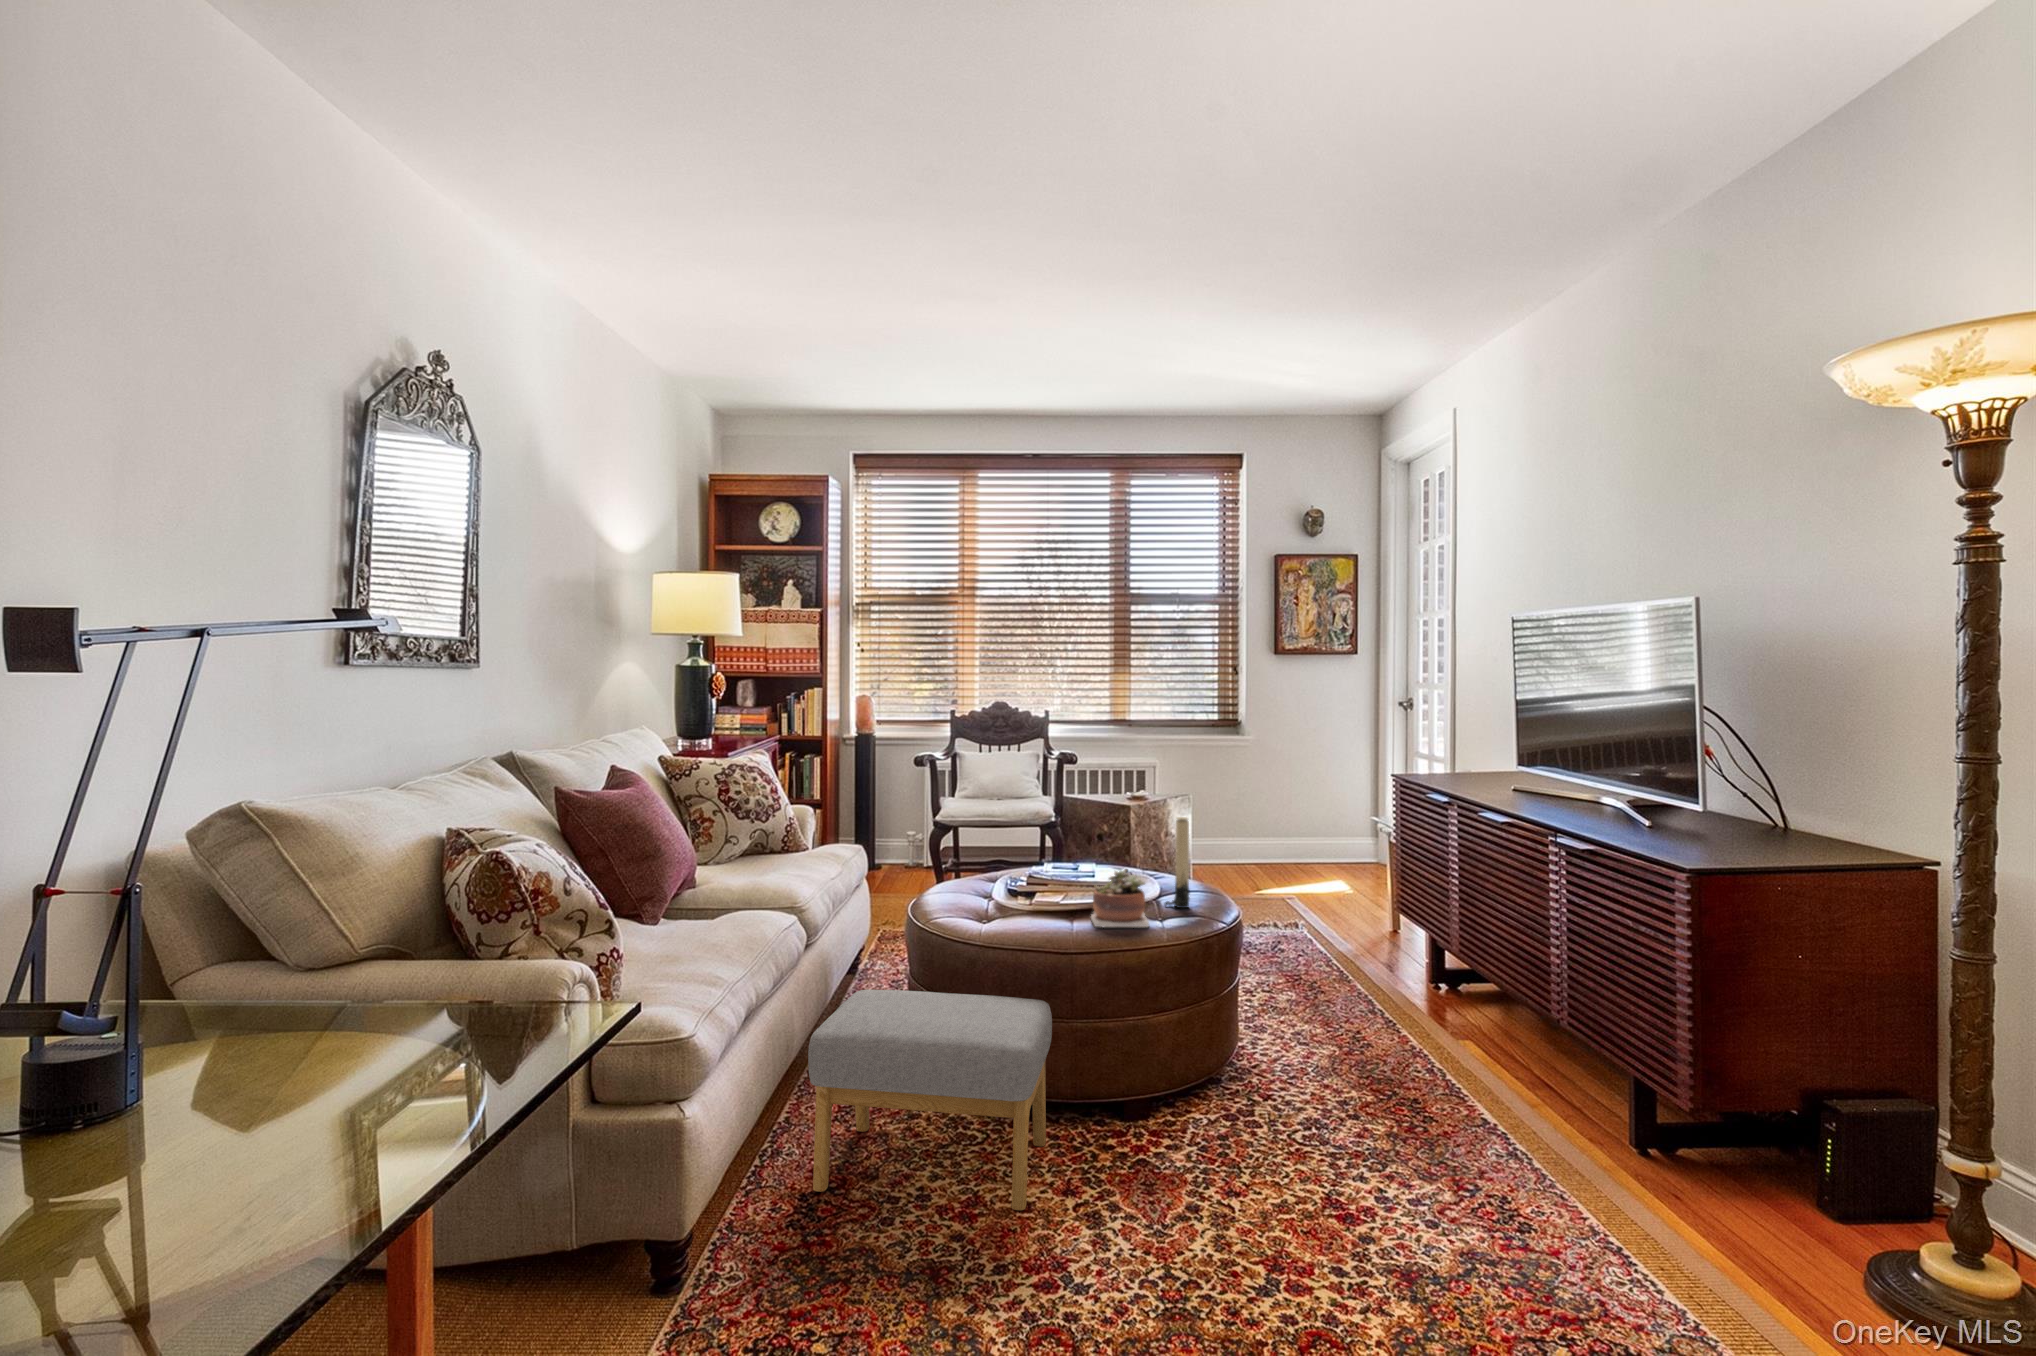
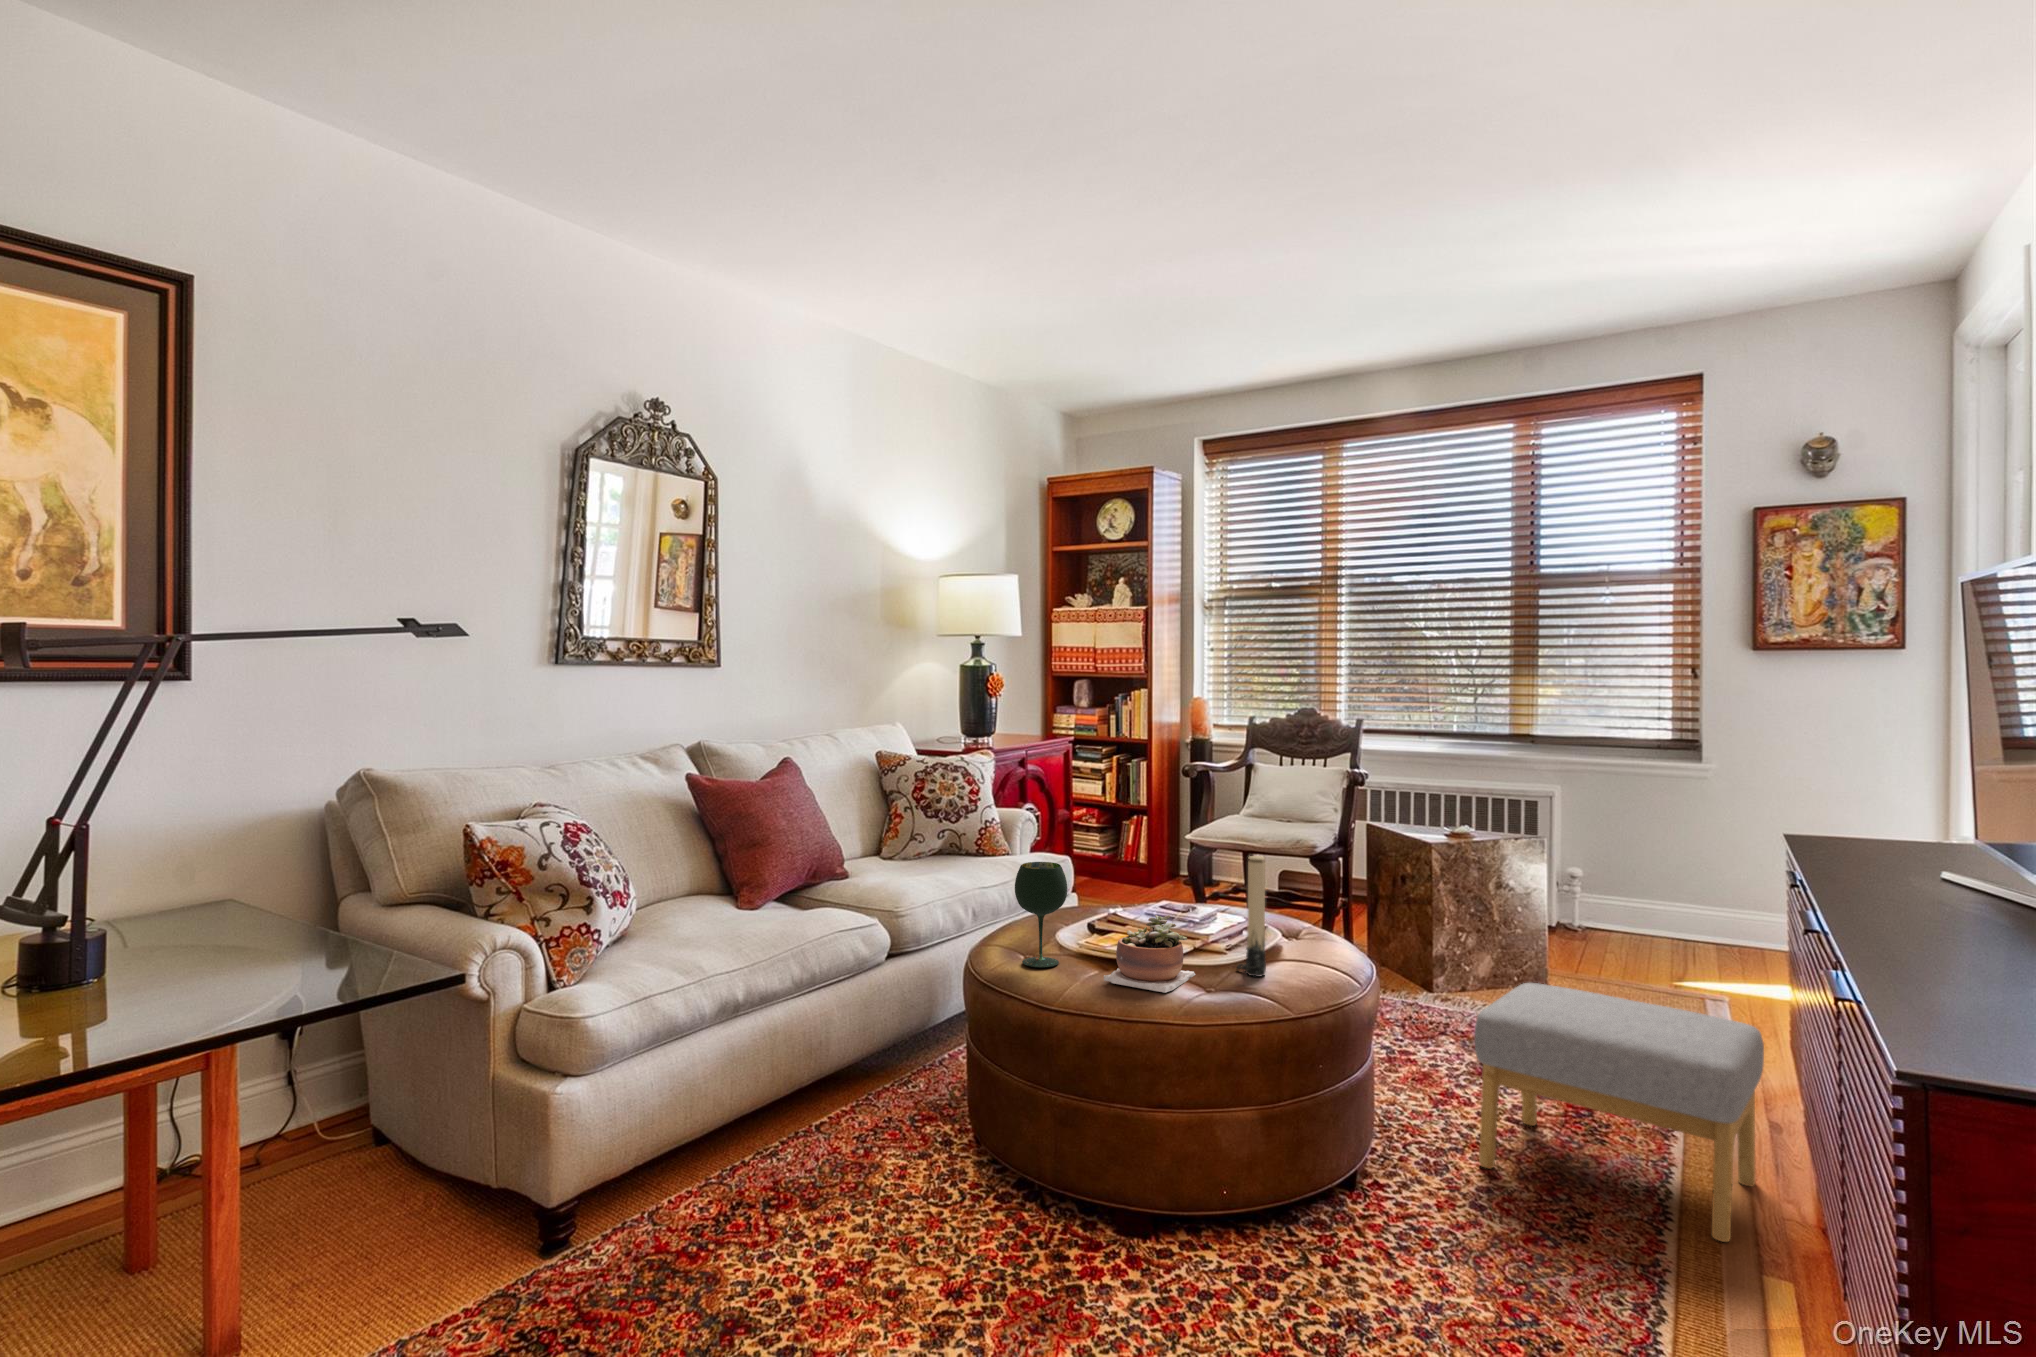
wine glass: none [999,838,1044,926] -> present [1015,862,1067,968]
footstool: present [808,990,1052,1210] -> present [1475,983,1764,1242]

